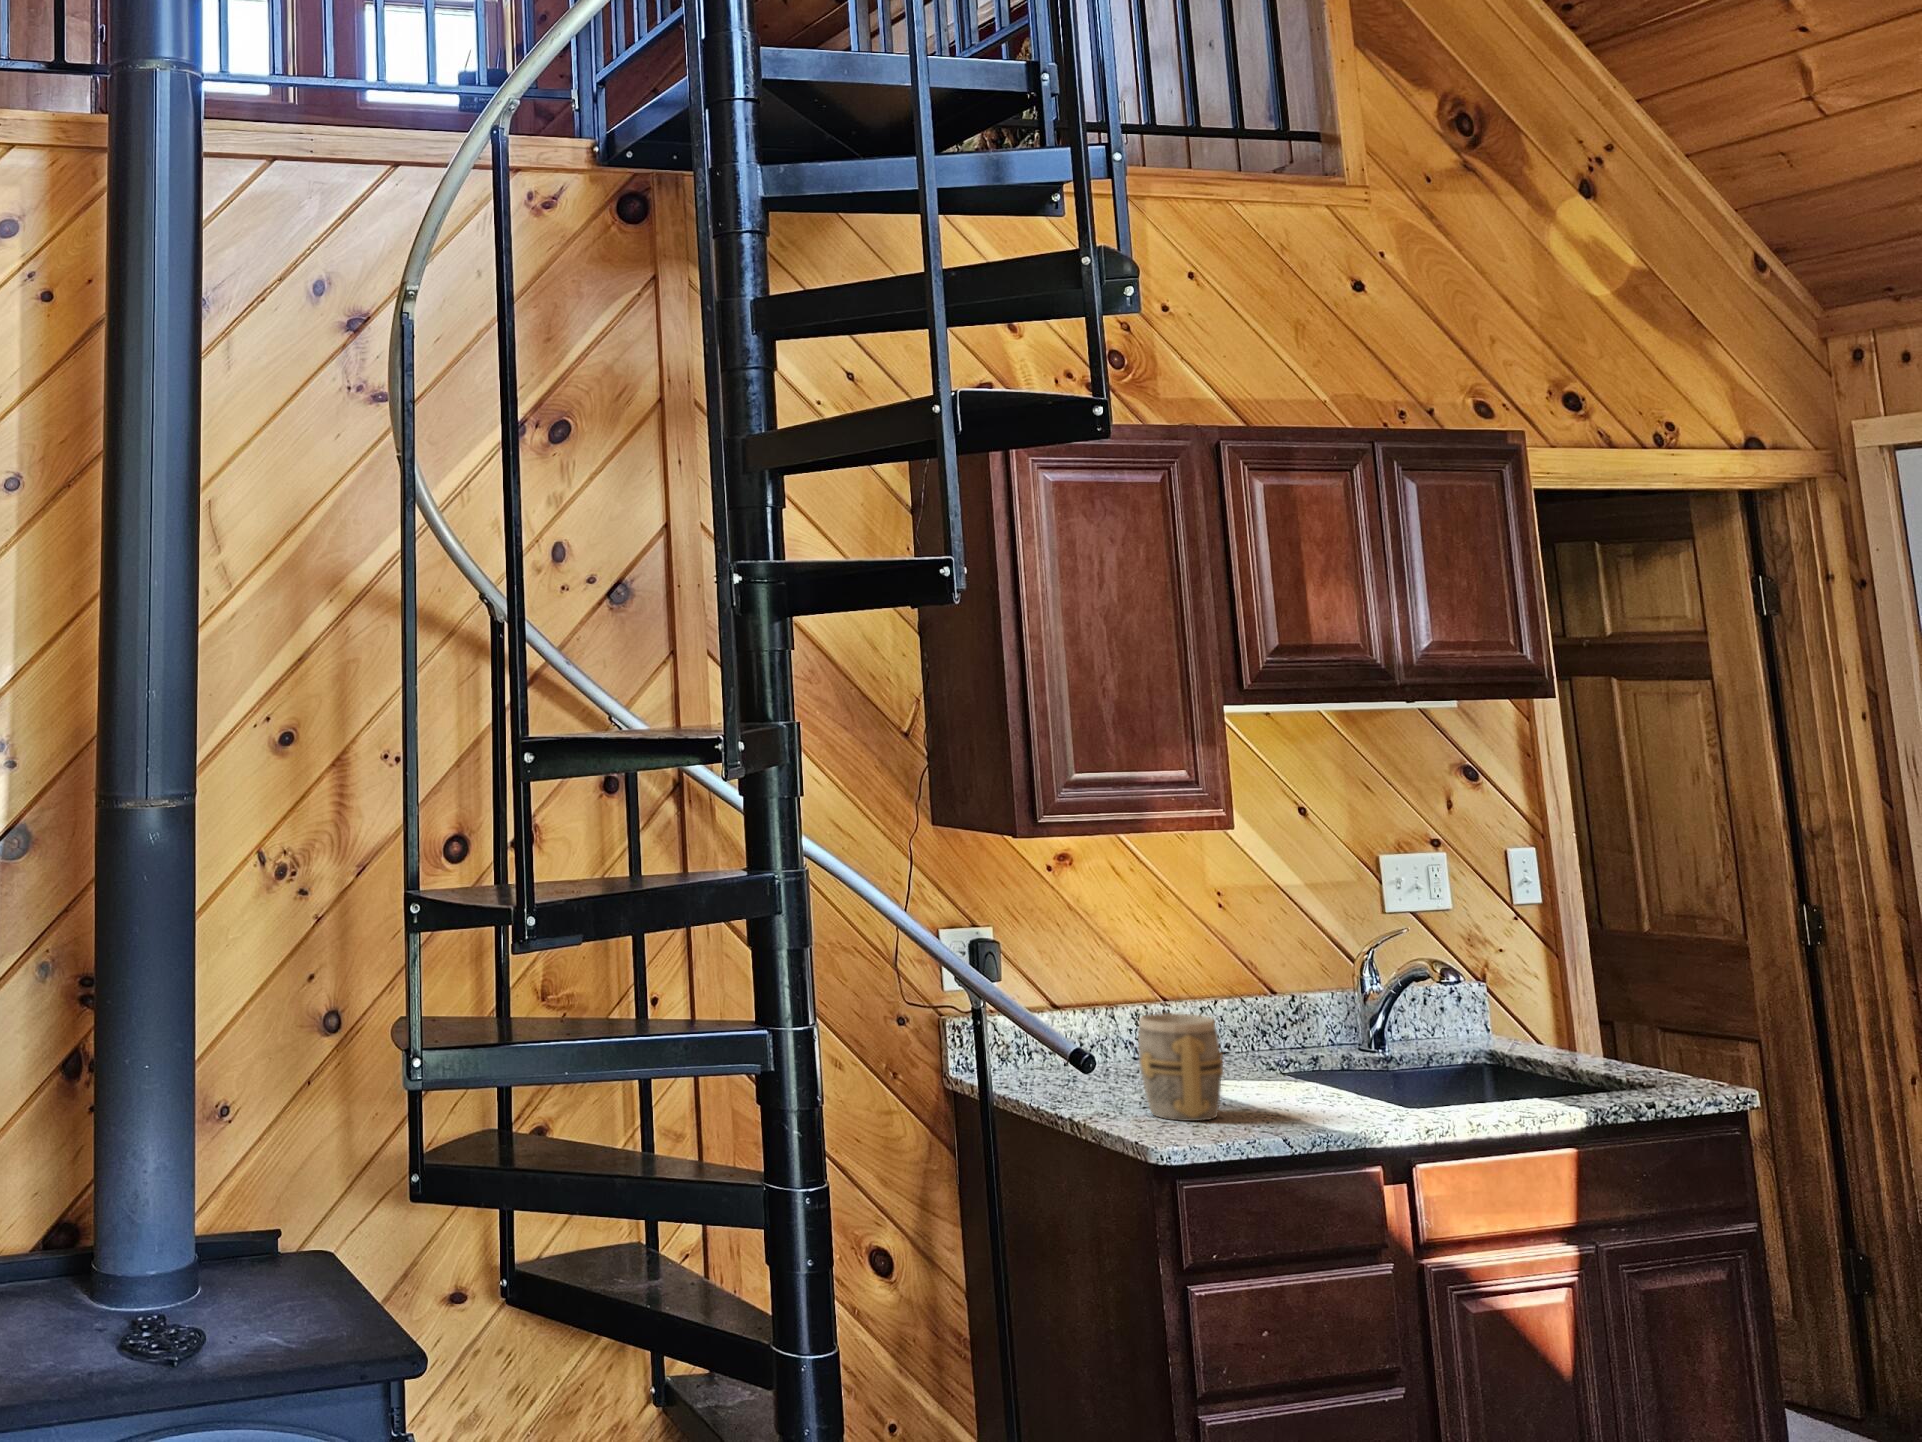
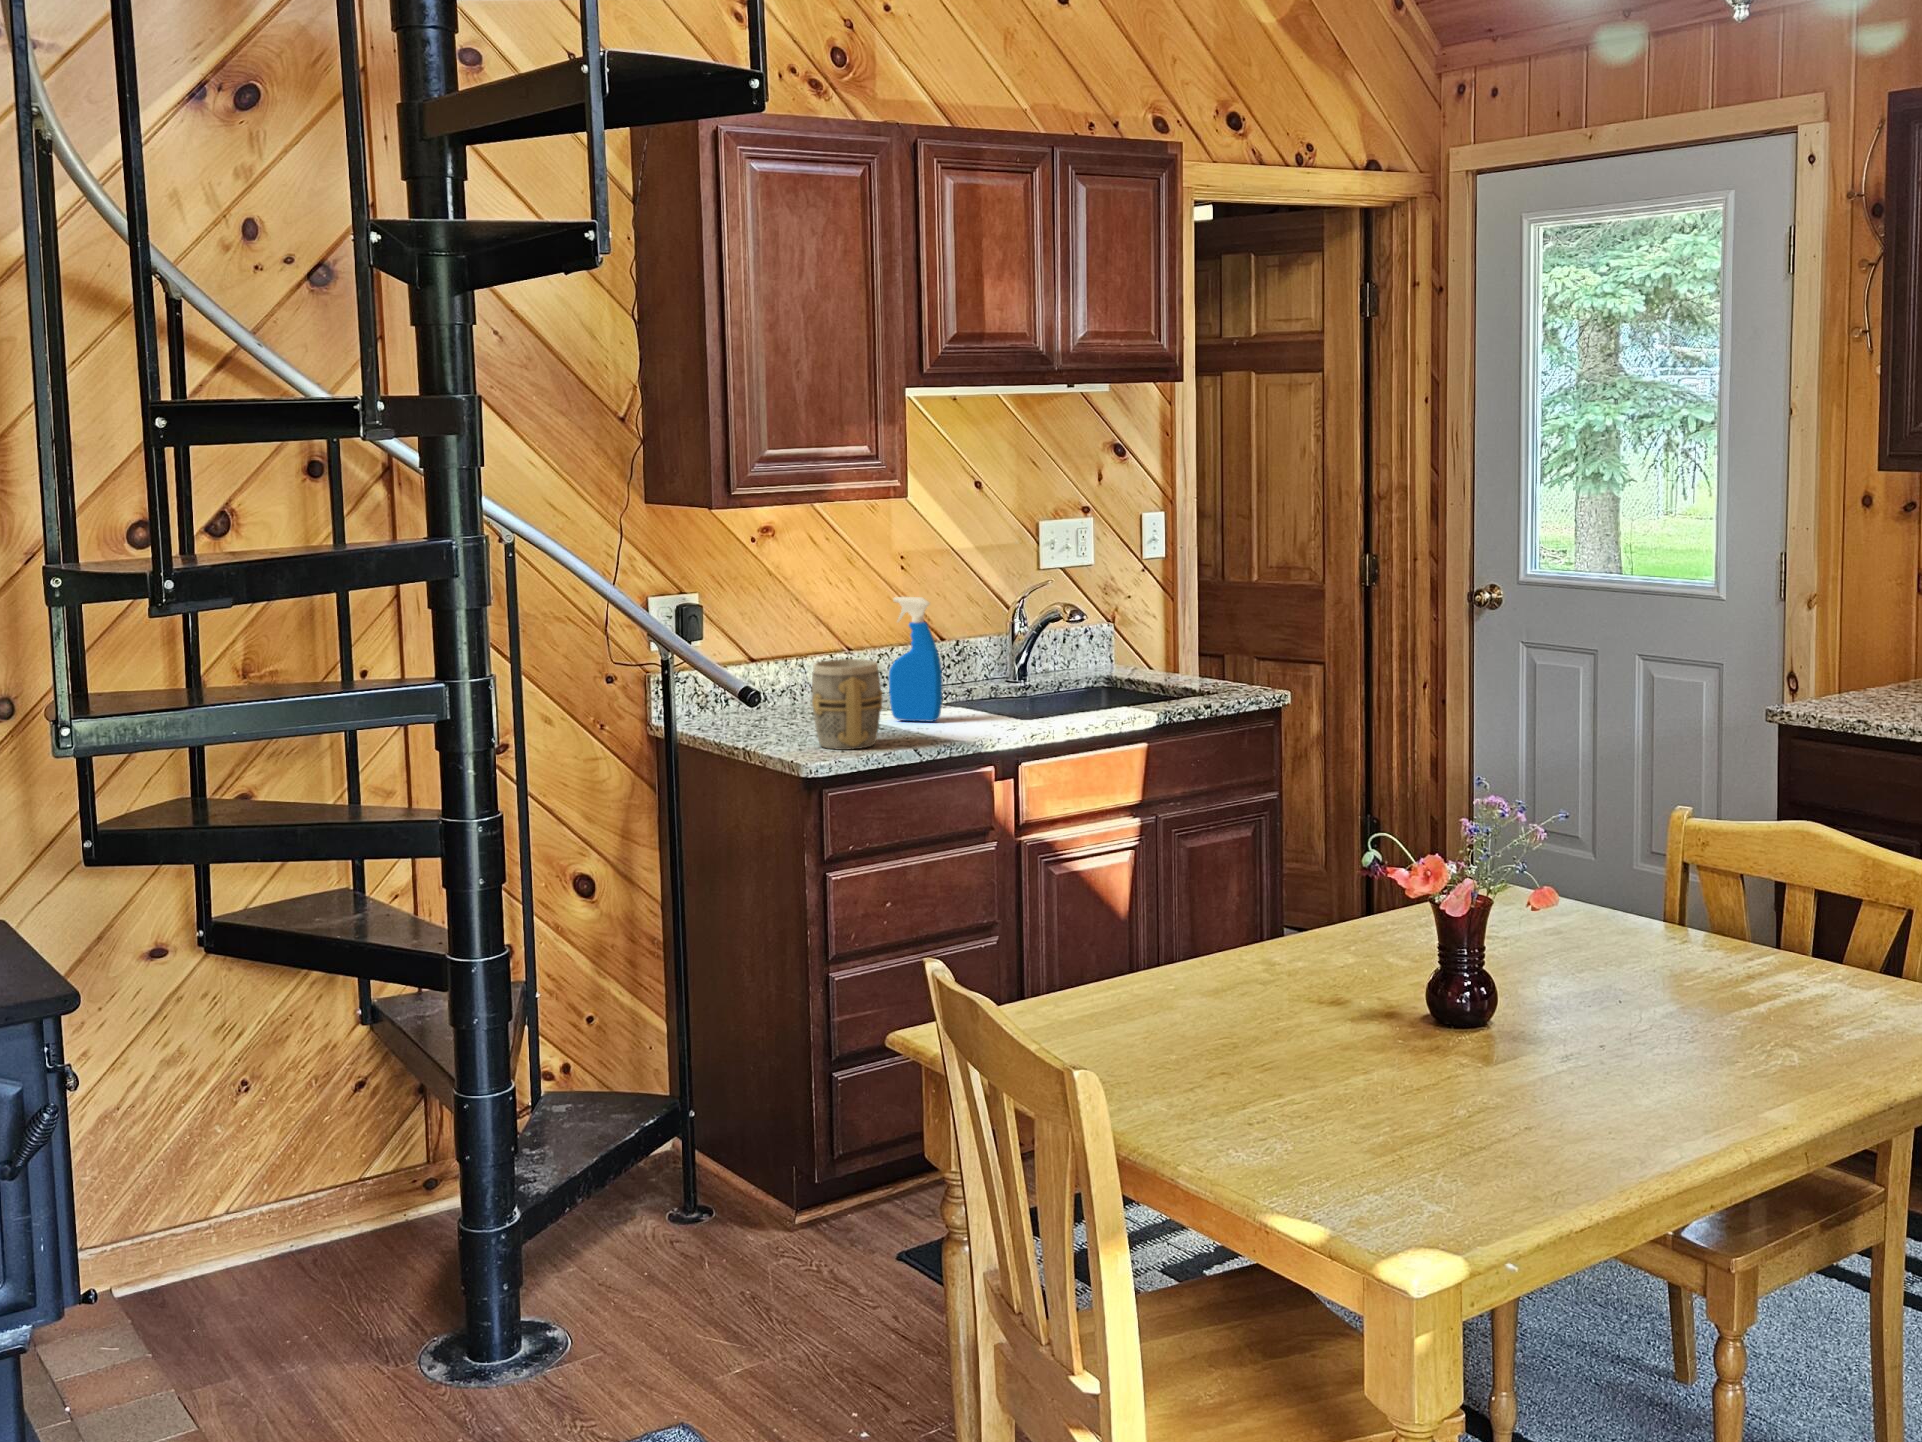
spray bottle: none [1219,942,1286,1092] -> present [889,597,943,722]

